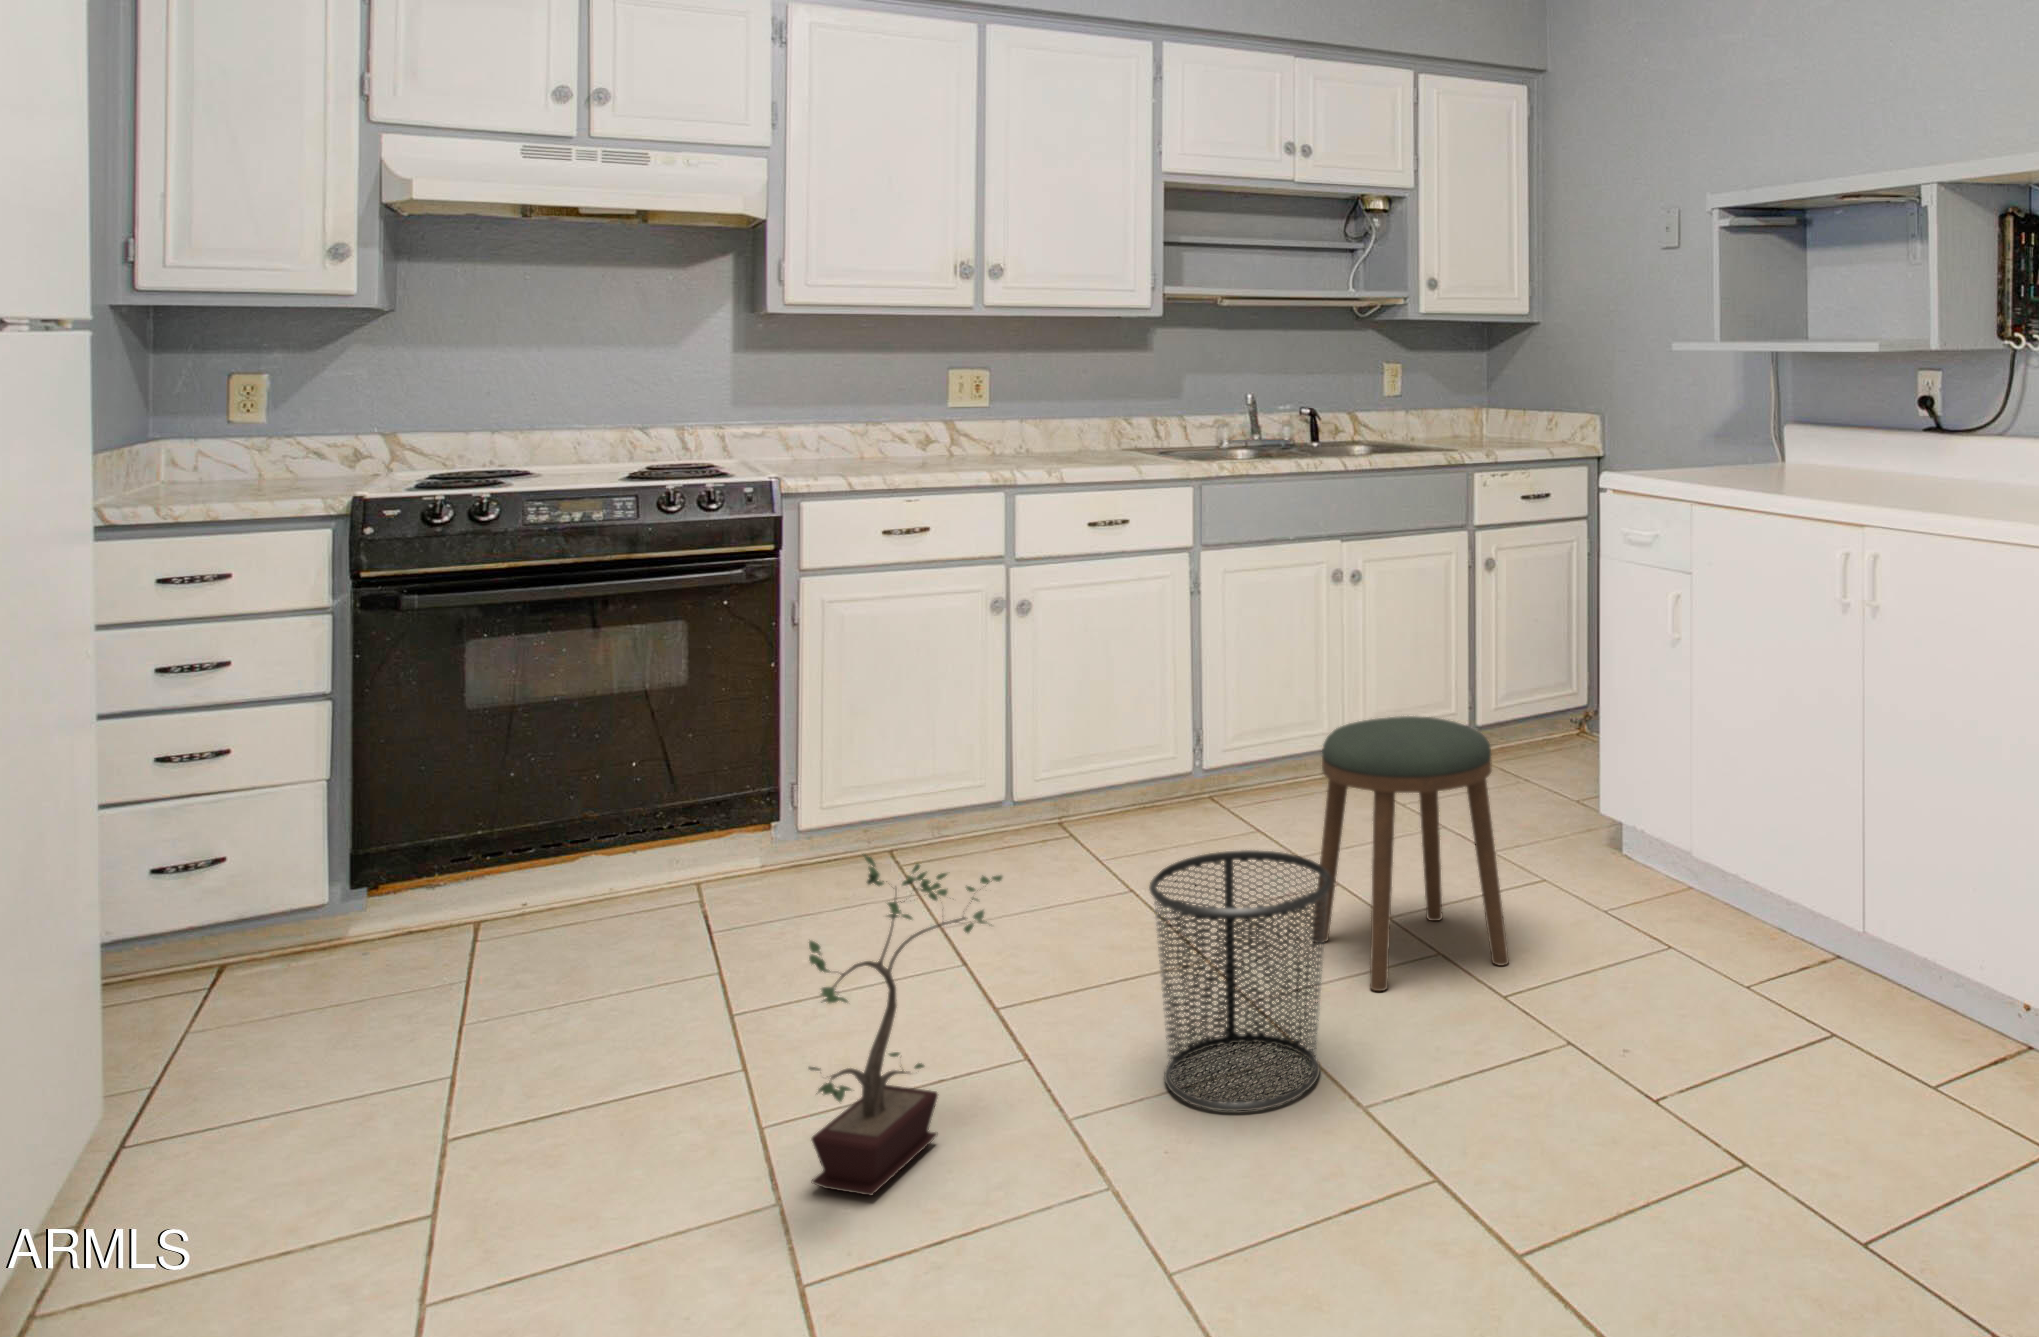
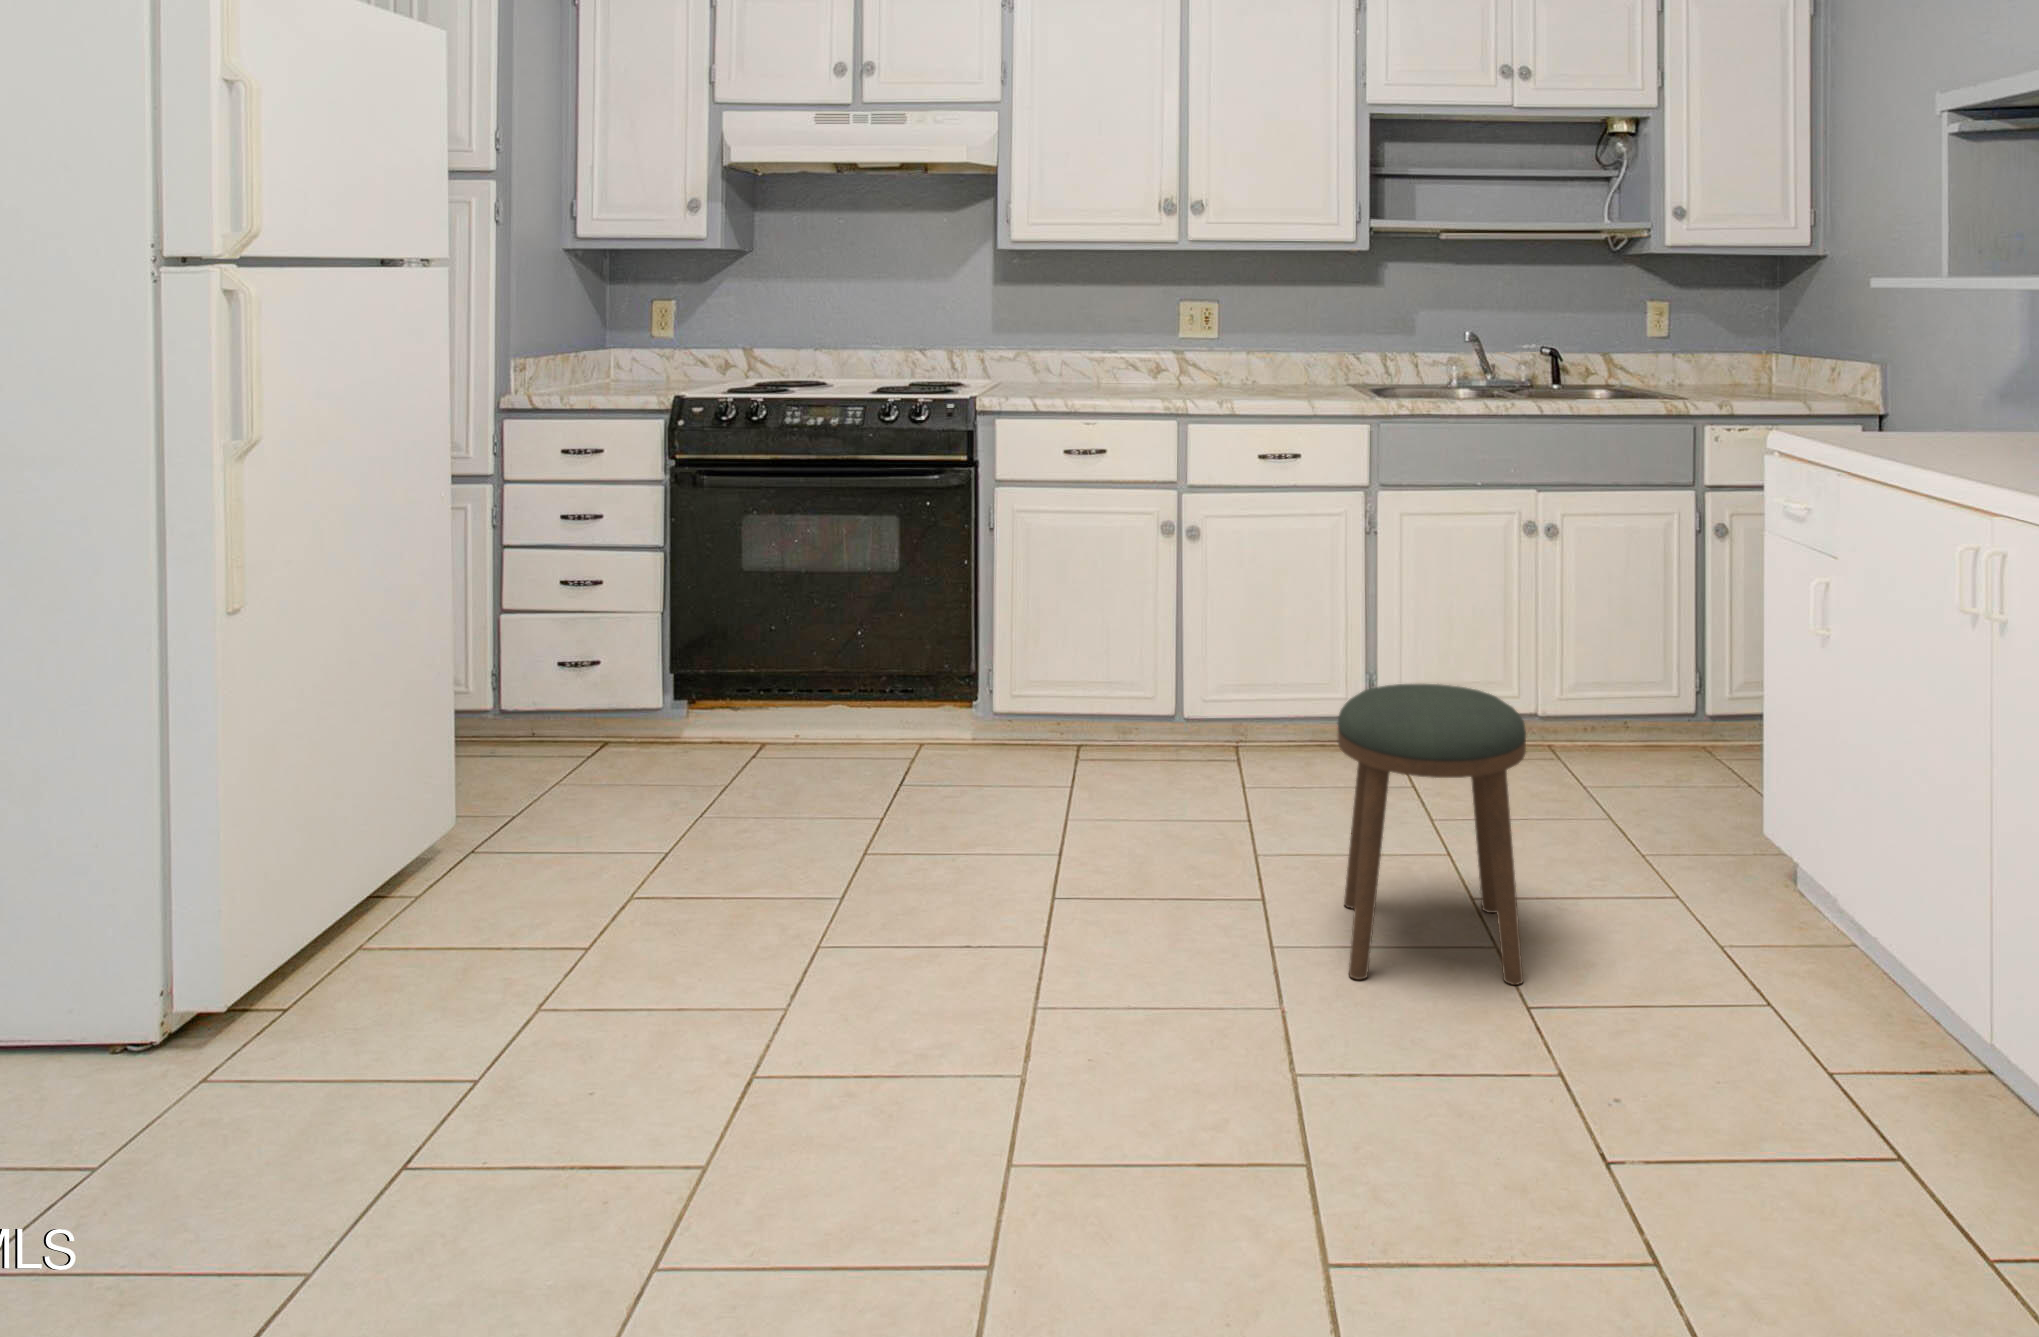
waste bin: present [1149,850,1332,1111] -> none [1045,800,1237,1080]
potted plant: present [809,855,1002,1195] -> none [683,743,939,1057]

